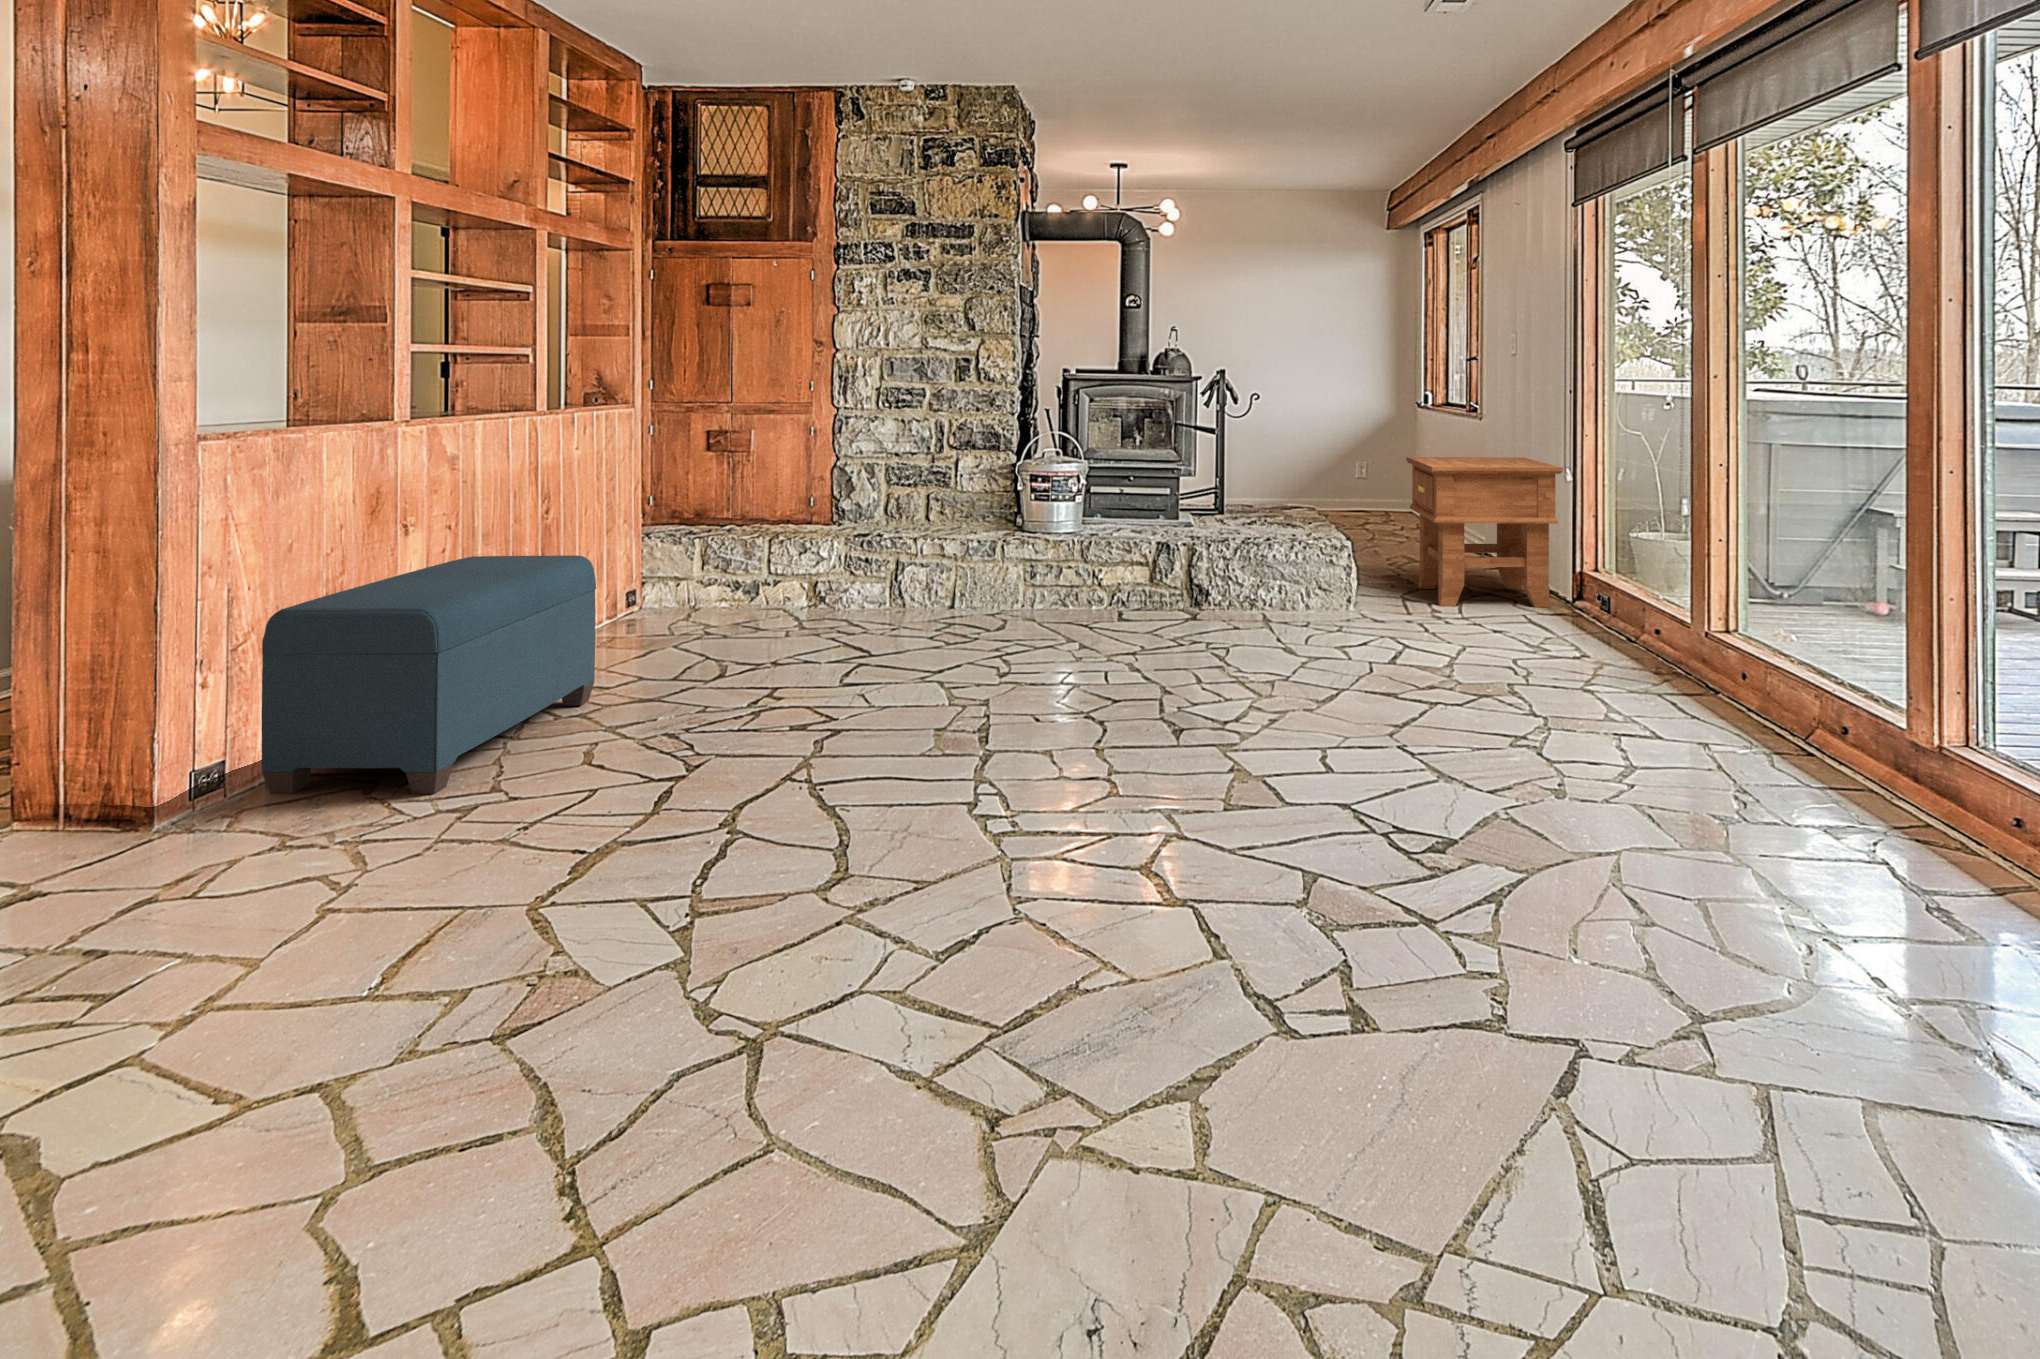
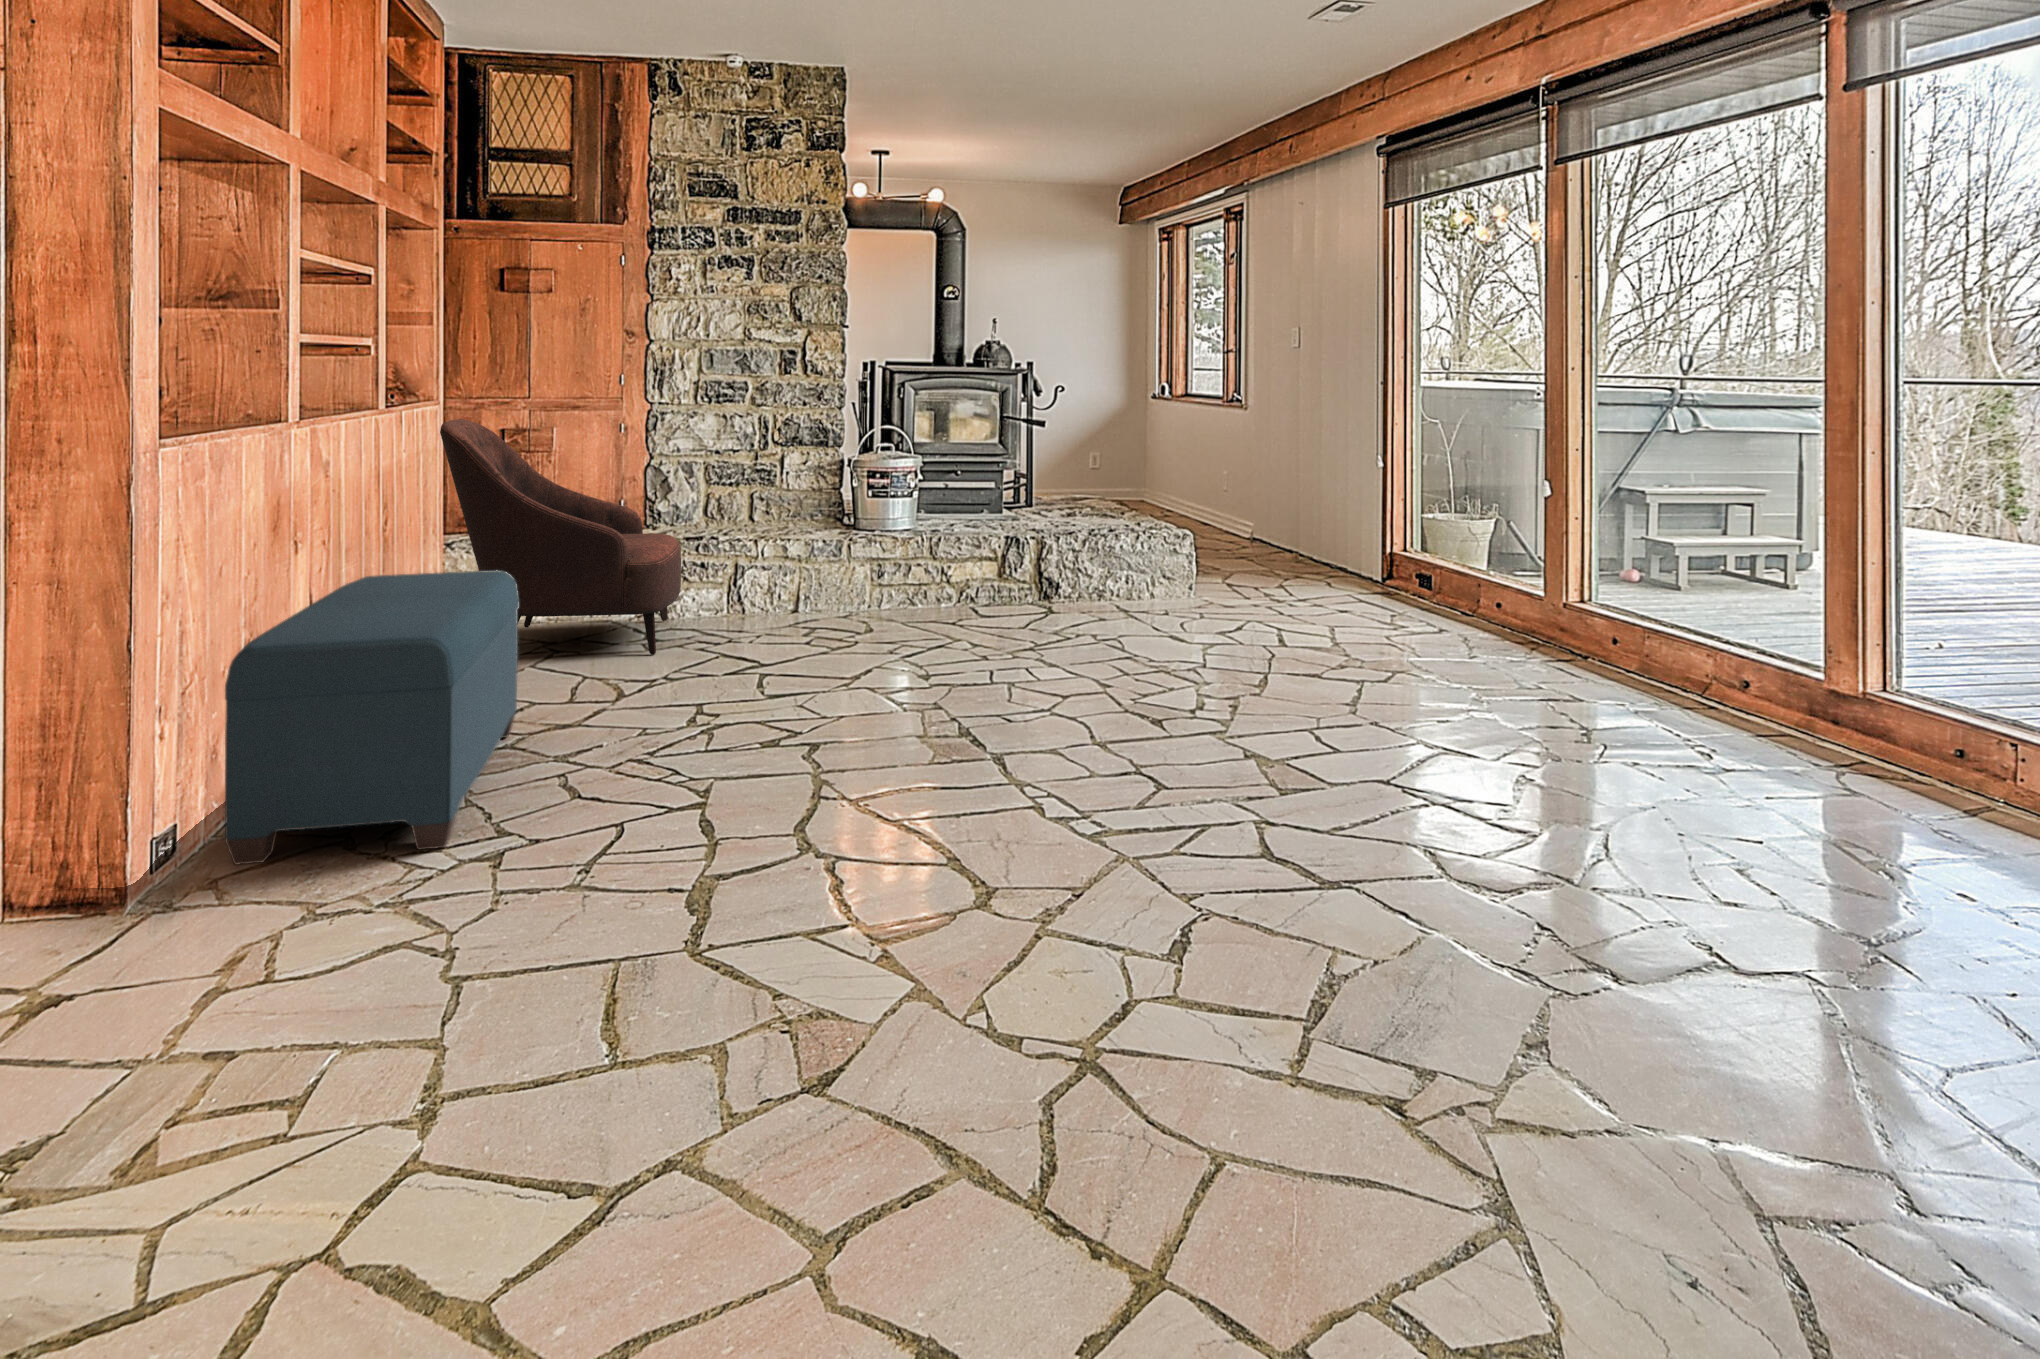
armchair: none [607,421,830,641] -> present [440,419,681,655]
side table: present [1406,457,1563,607] -> none [1218,446,1379,589]

